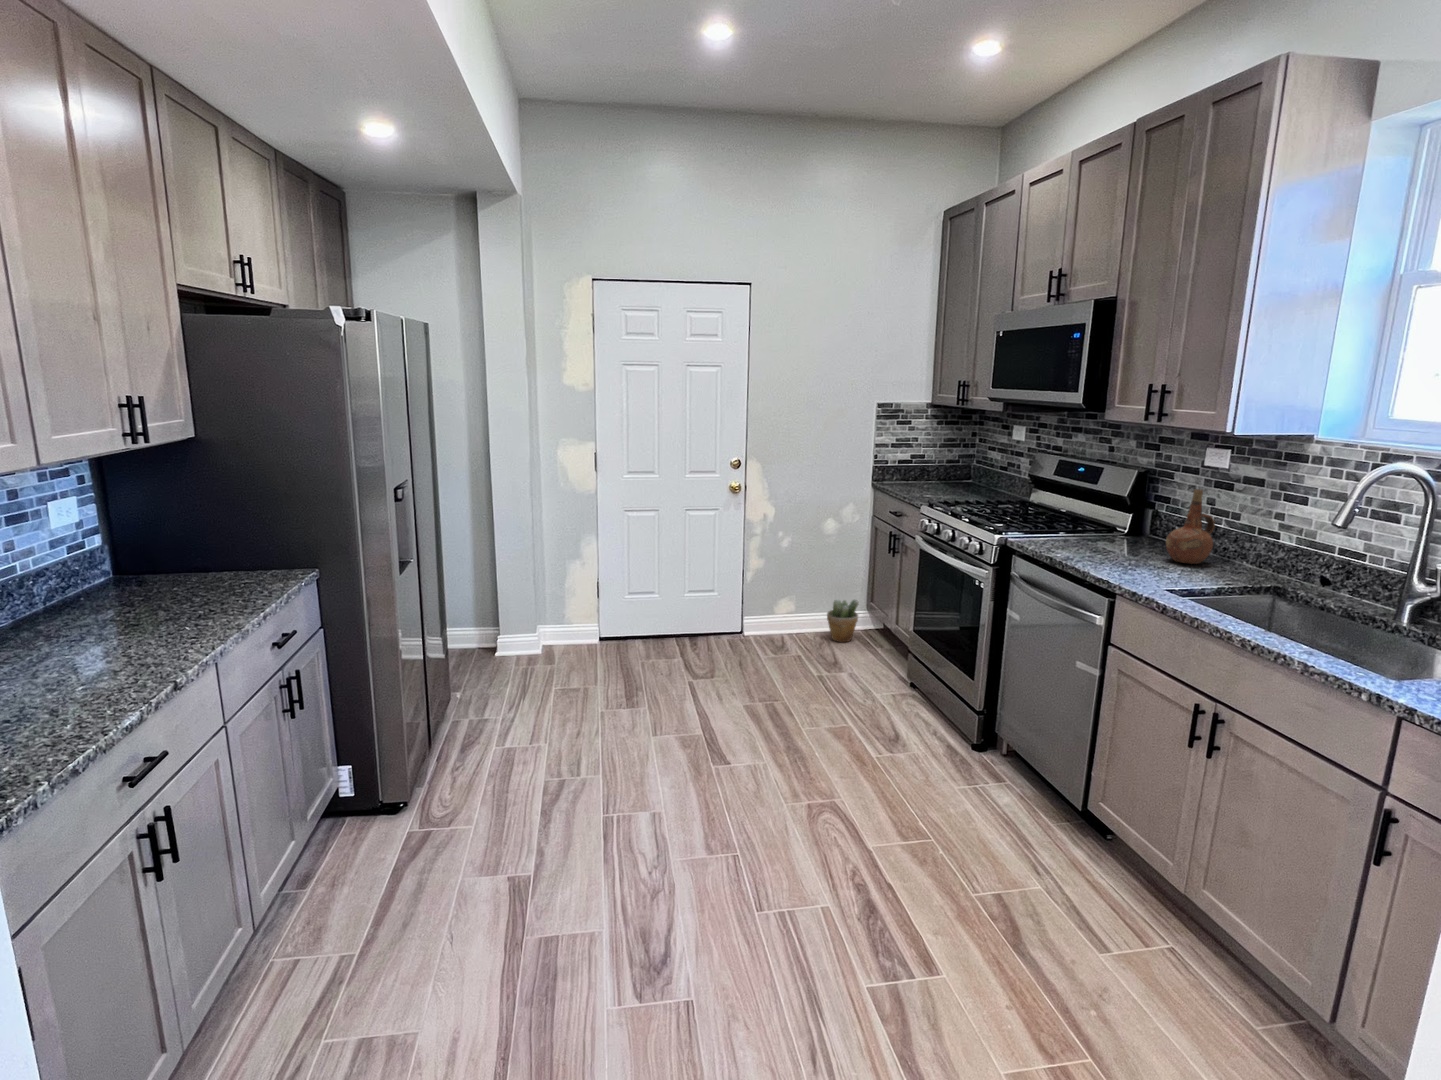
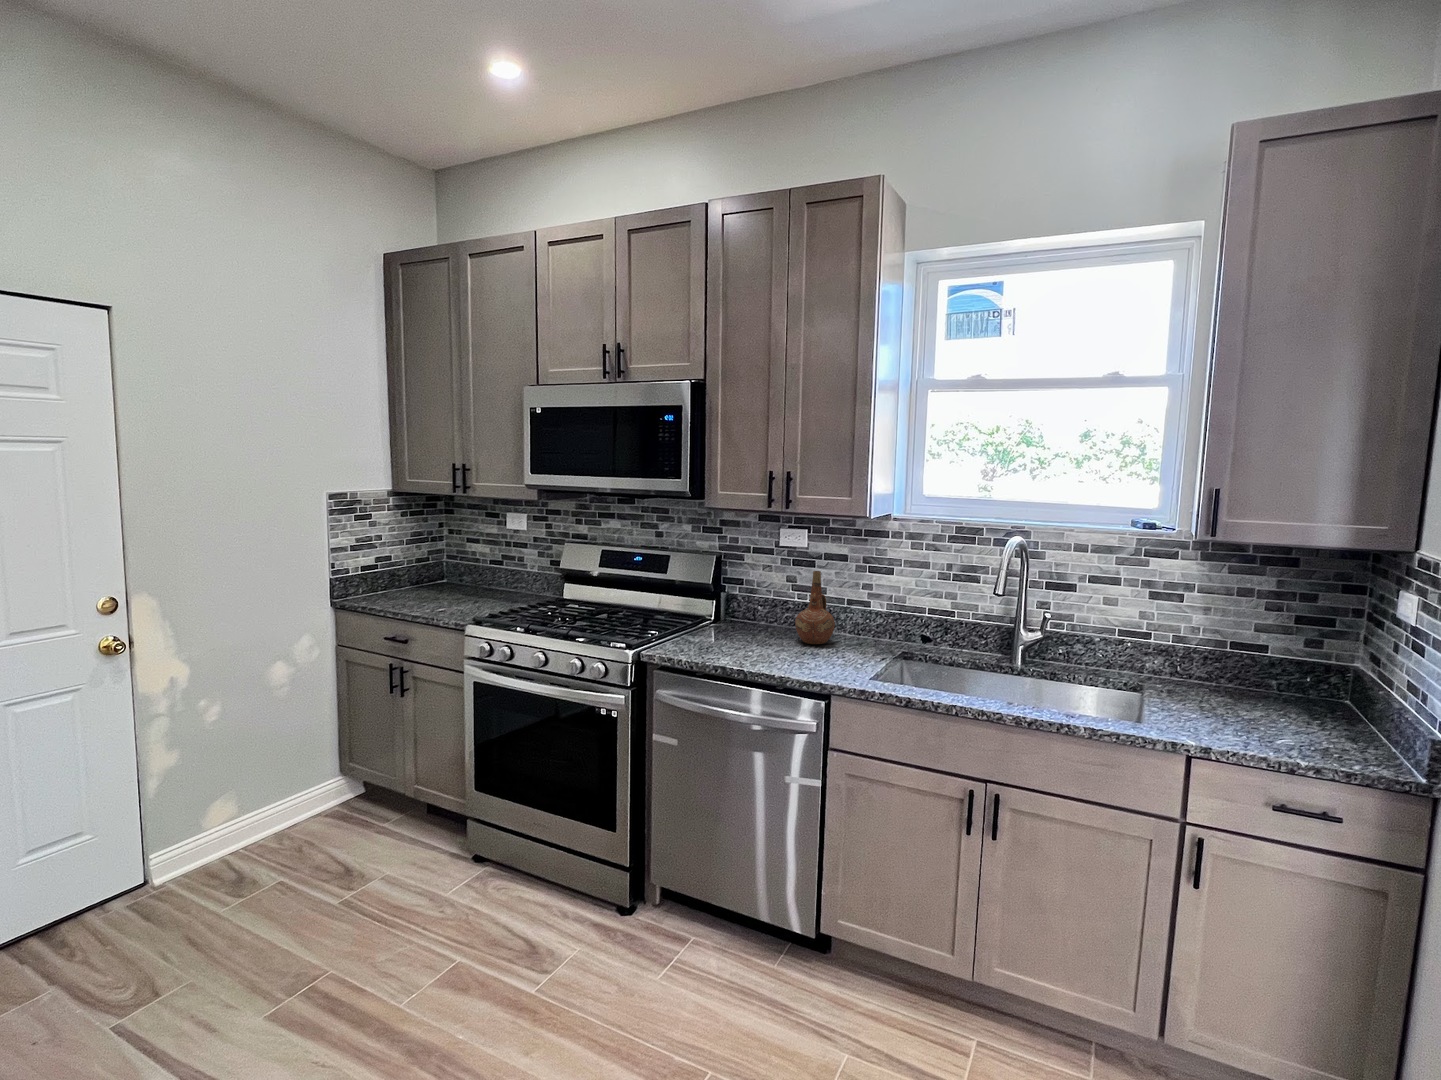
potted plant: present [827,600,859,642] -> none [288,775,341,847]

